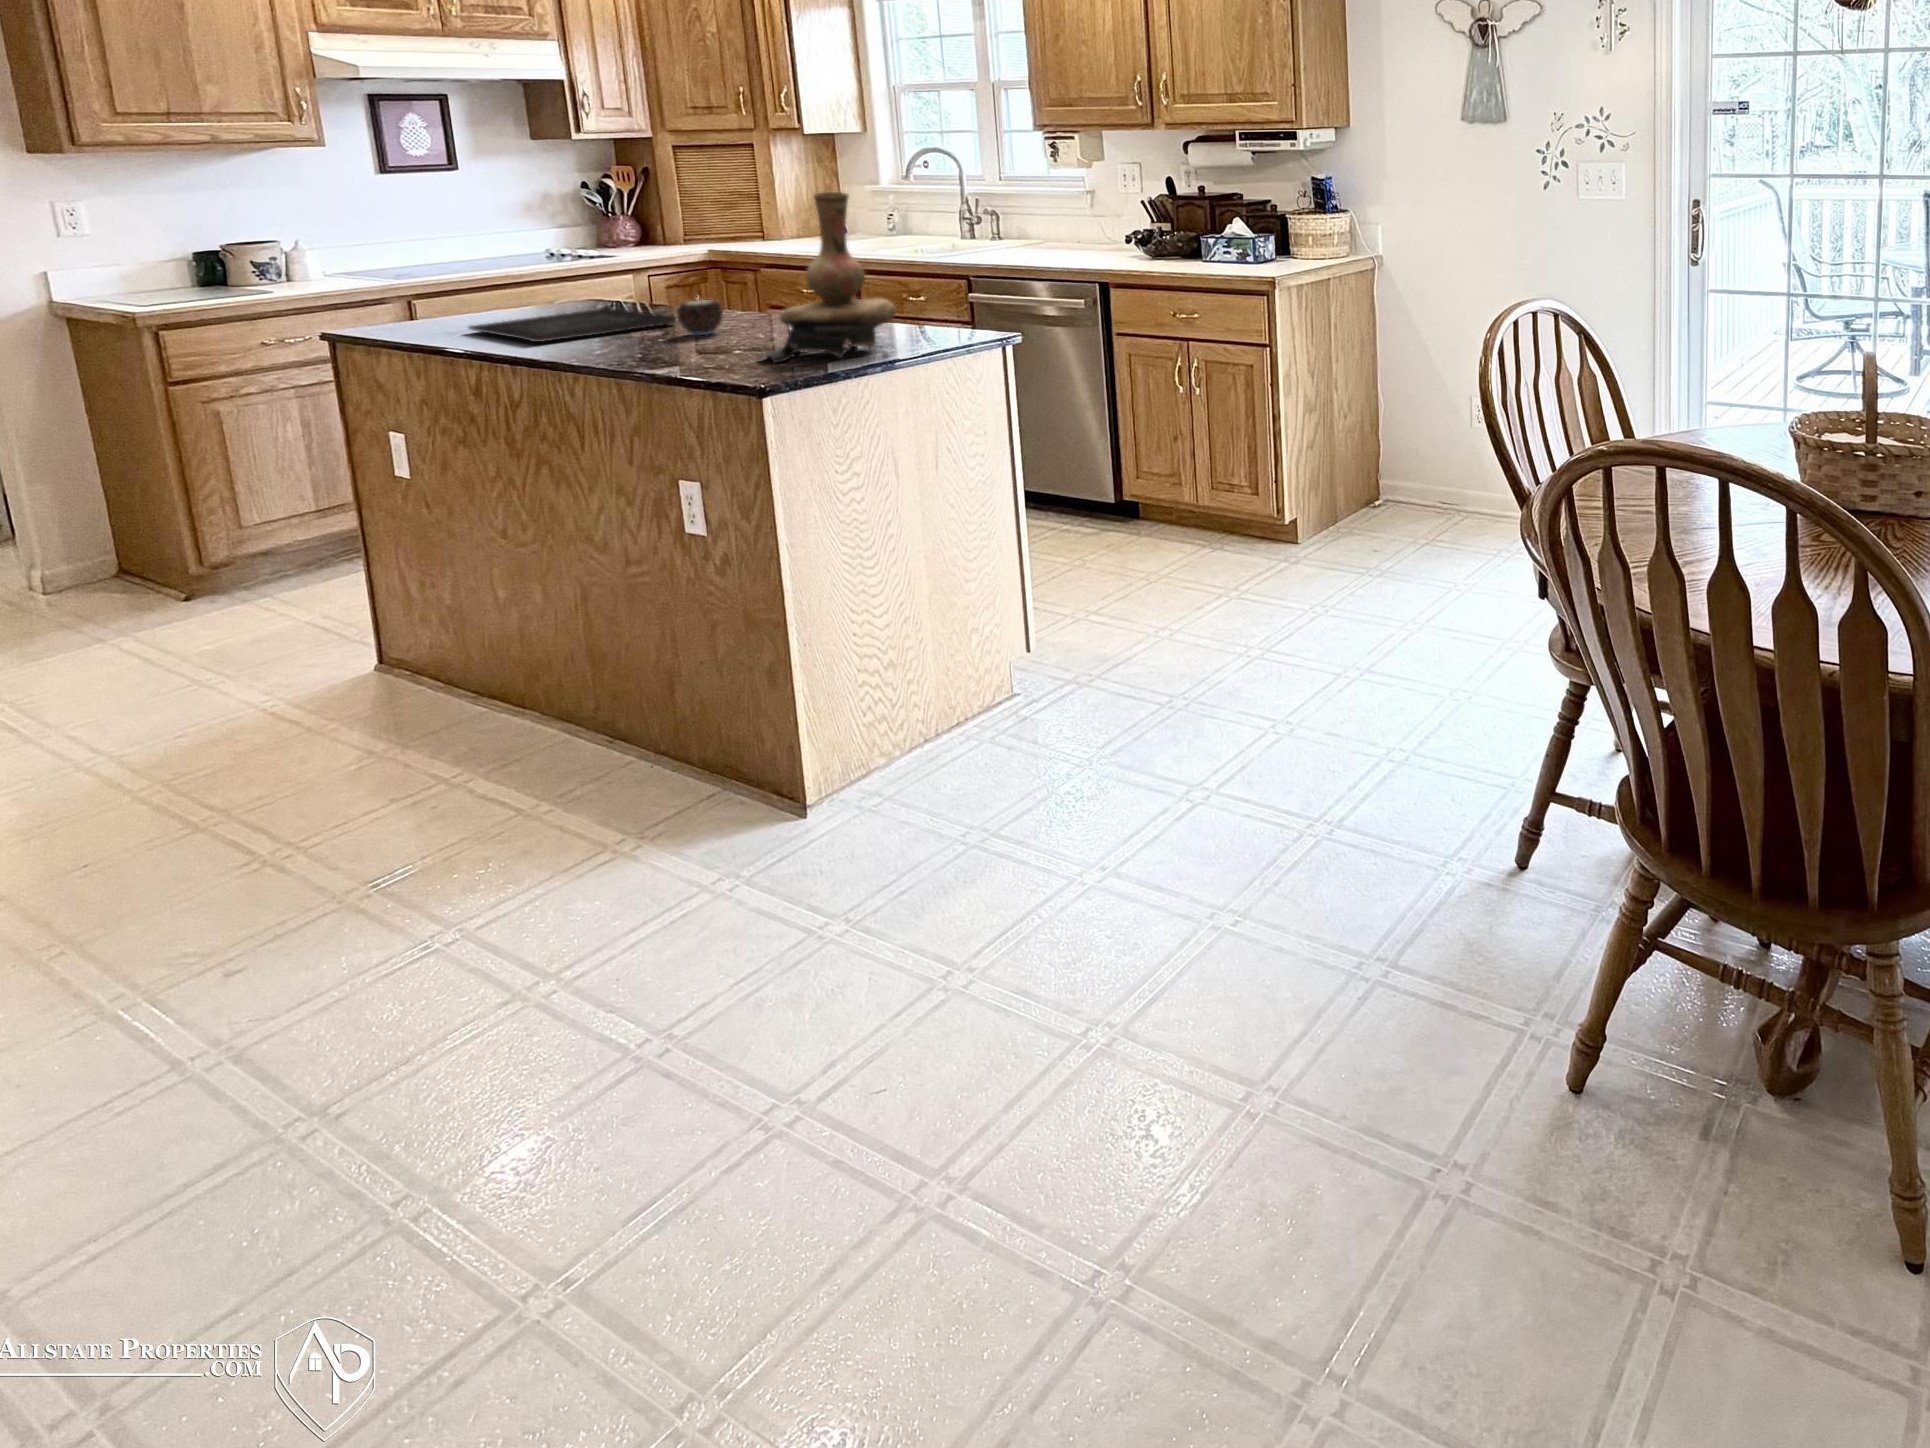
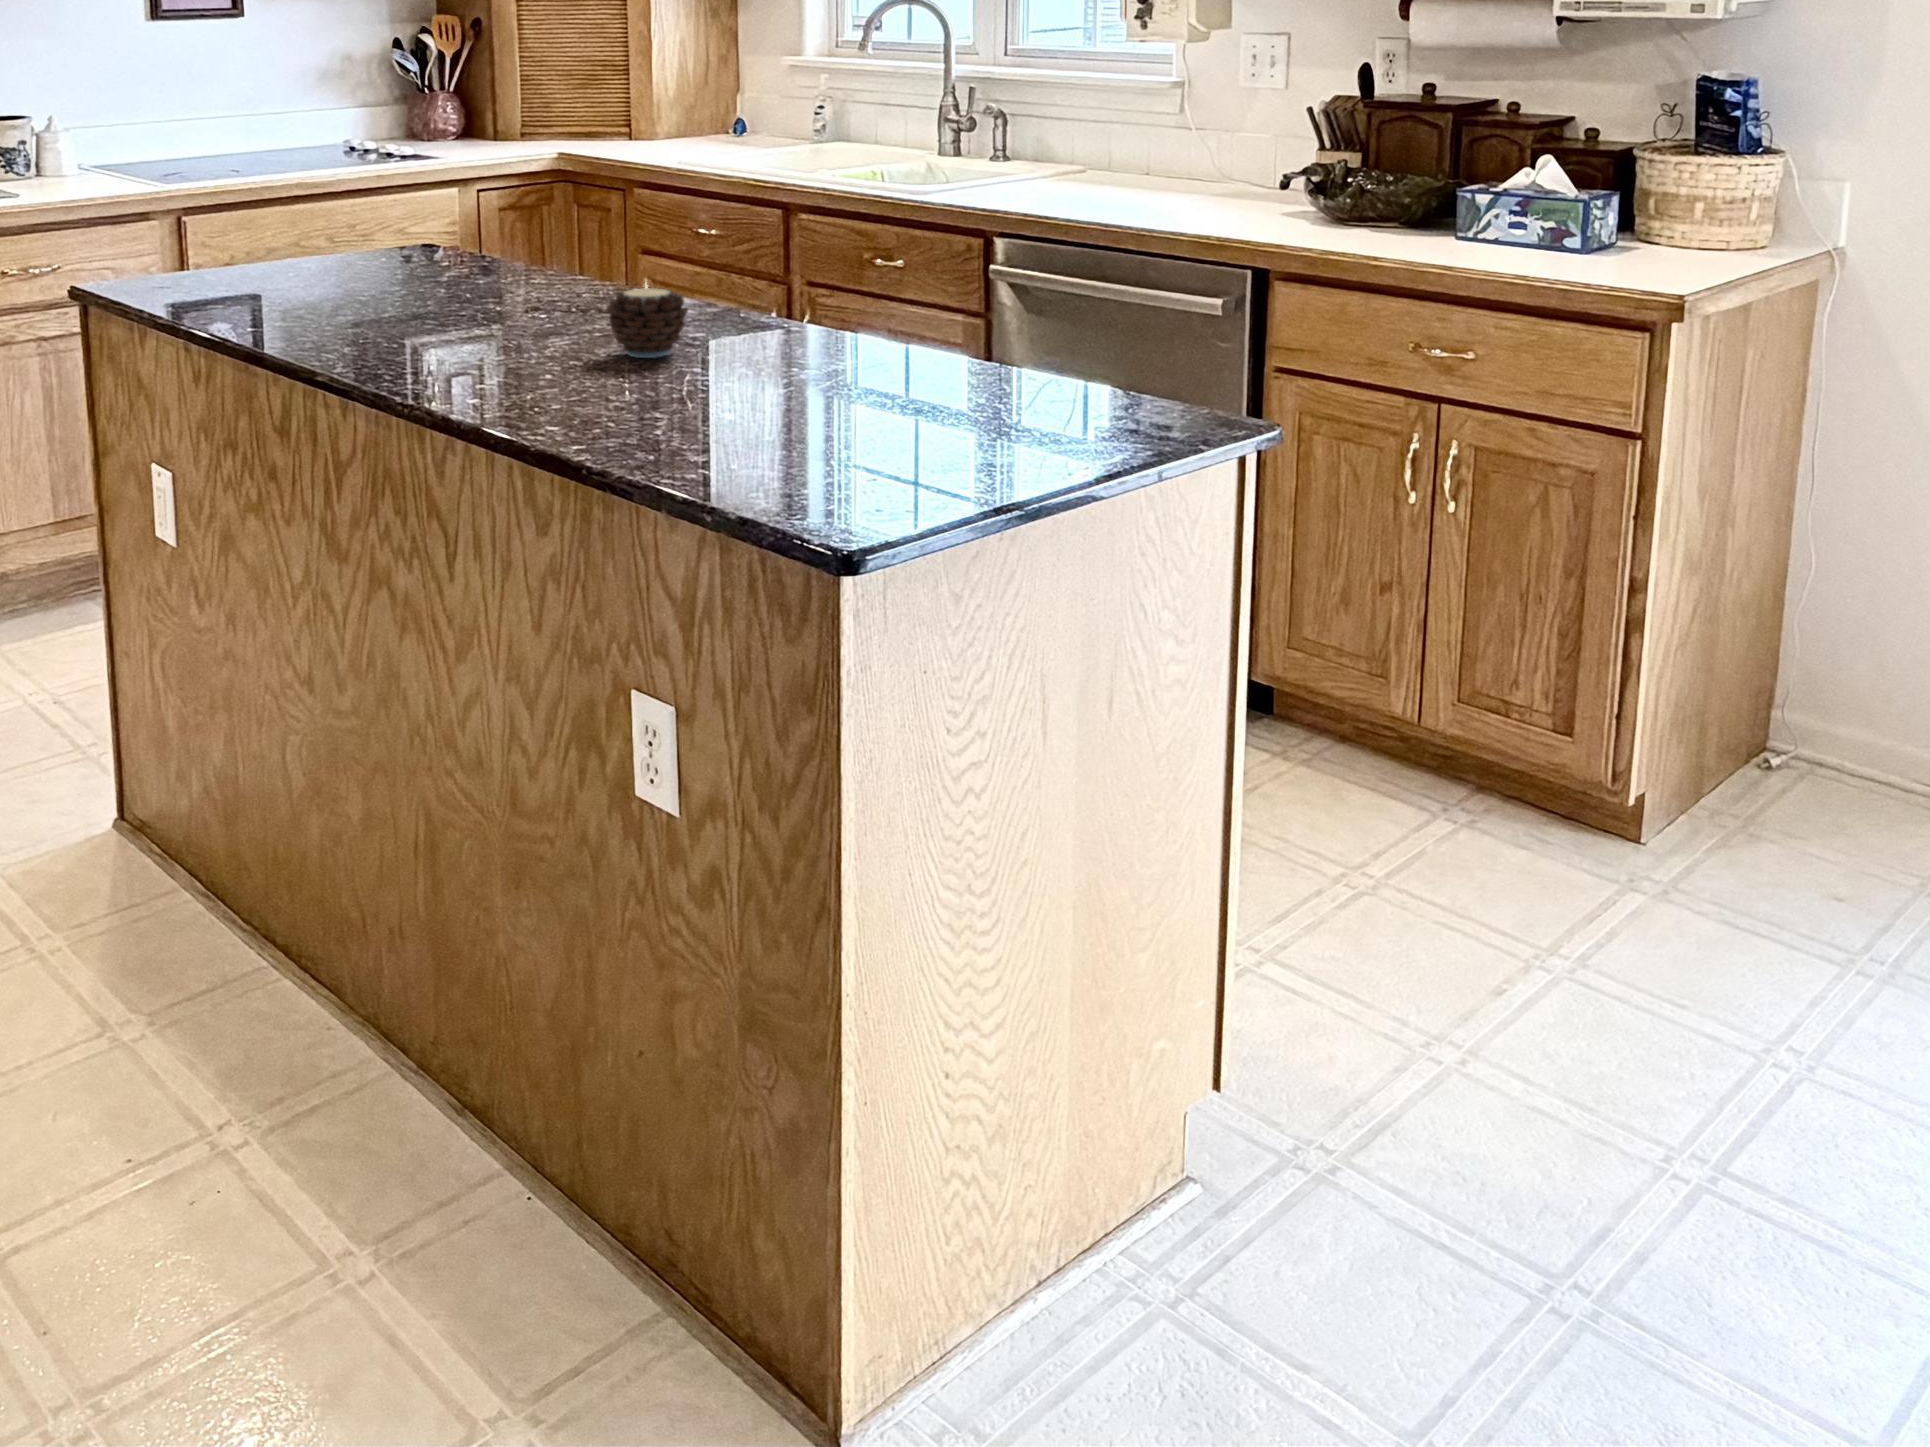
vase: present [765,192,896,363] -> none [790,92,1066,461]
tray: present [469,308,676,342] -> none [271,276,593,350]

